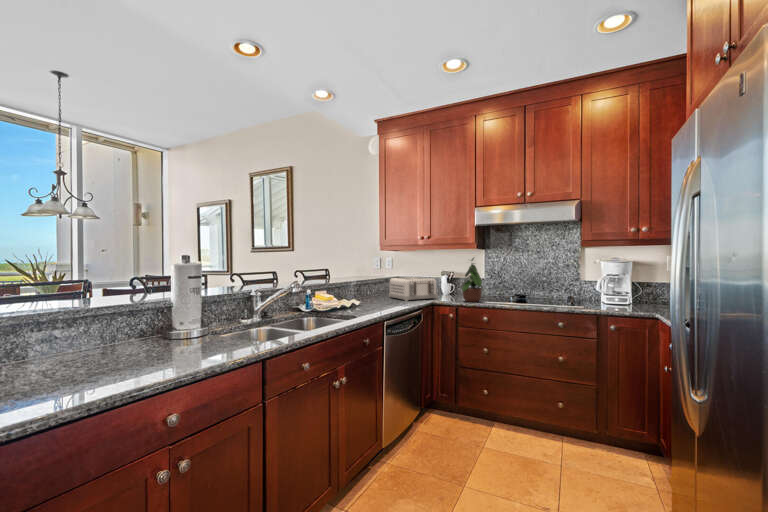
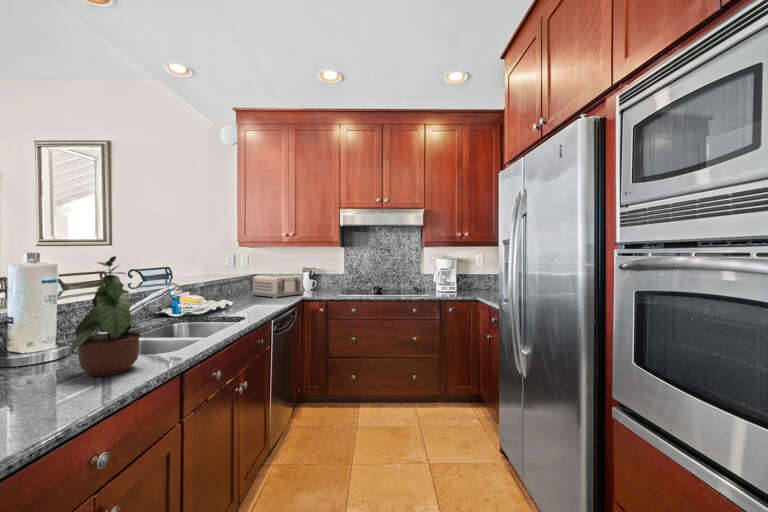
potted plant: present [460,258,483,302] -> present [70,256,145,376]

